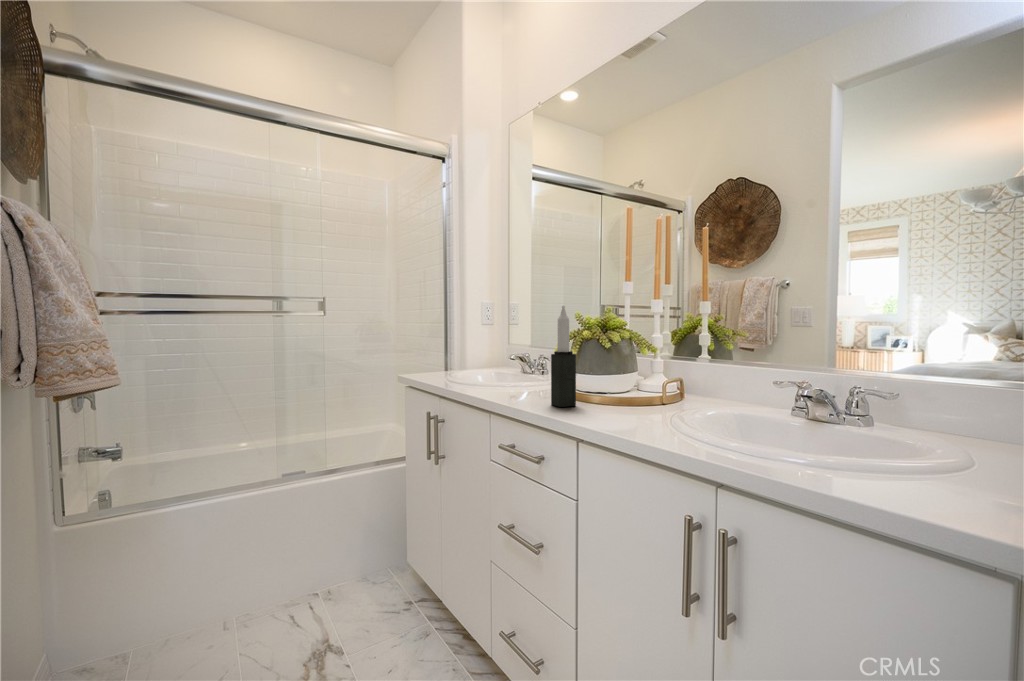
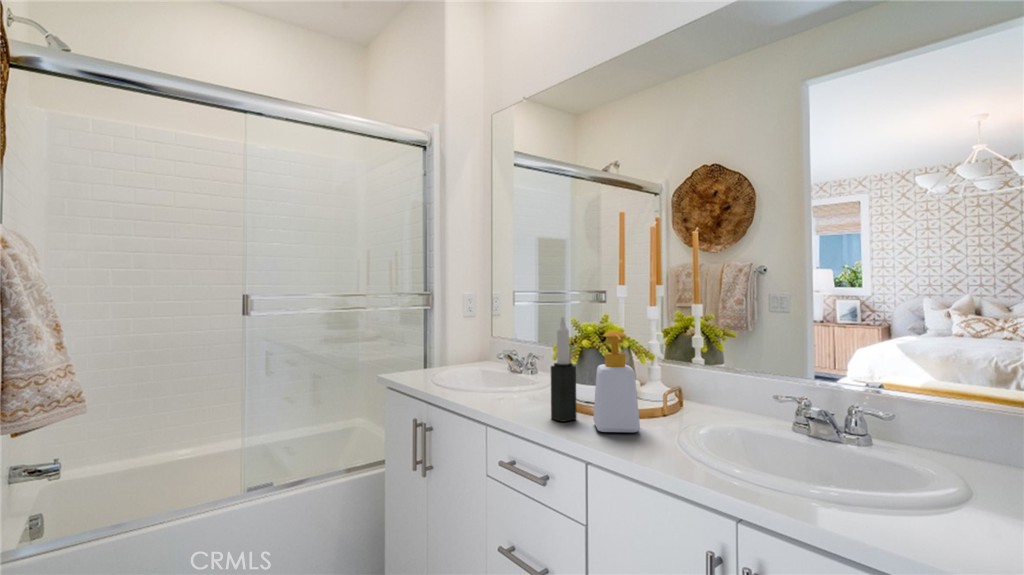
soap bottle: none [591,316,636,415] -> present [593,330,640,432]

